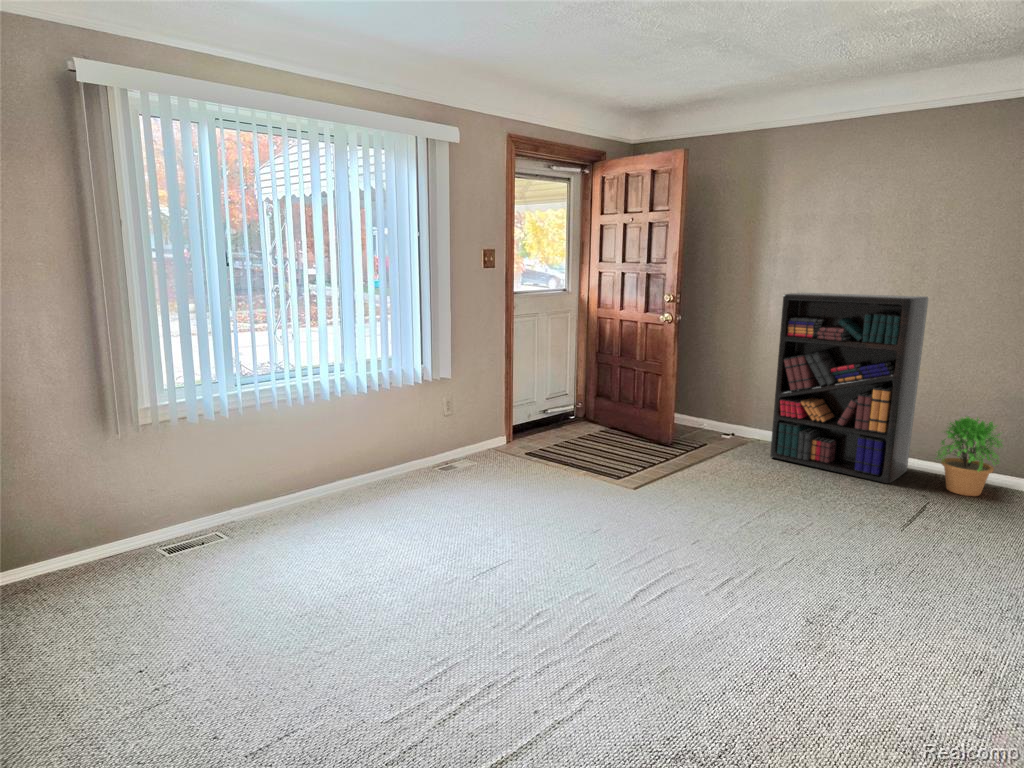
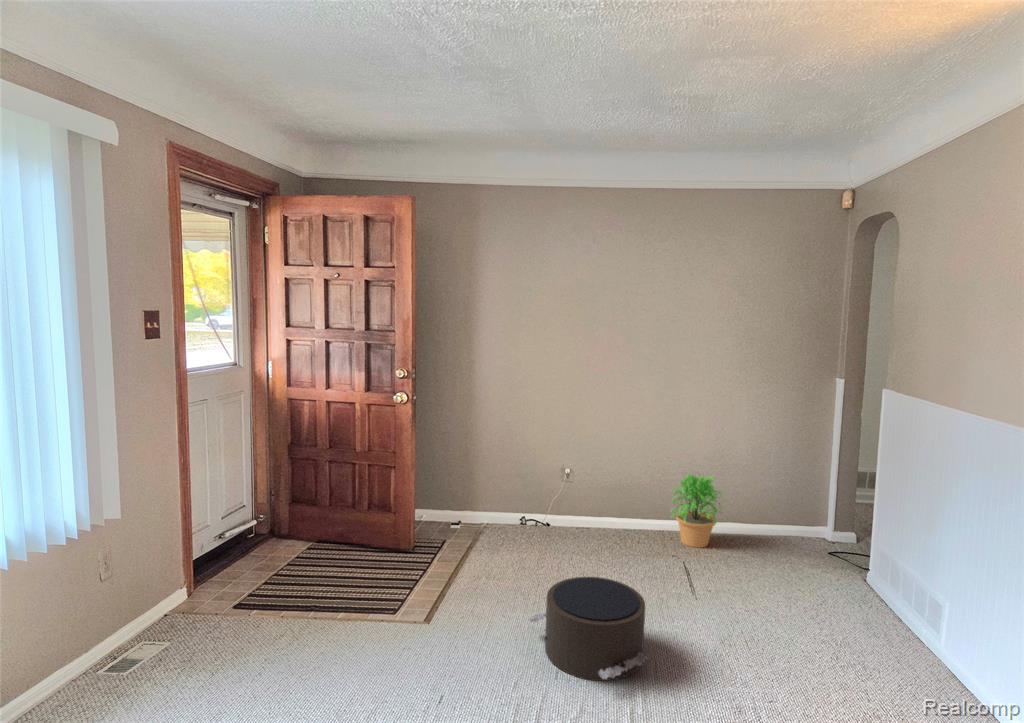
bookshelf: present [770,293,928,483] -> none [526,363,654,551]
pouf: none [695,458,783,528] -> present [529,577,650,681]

